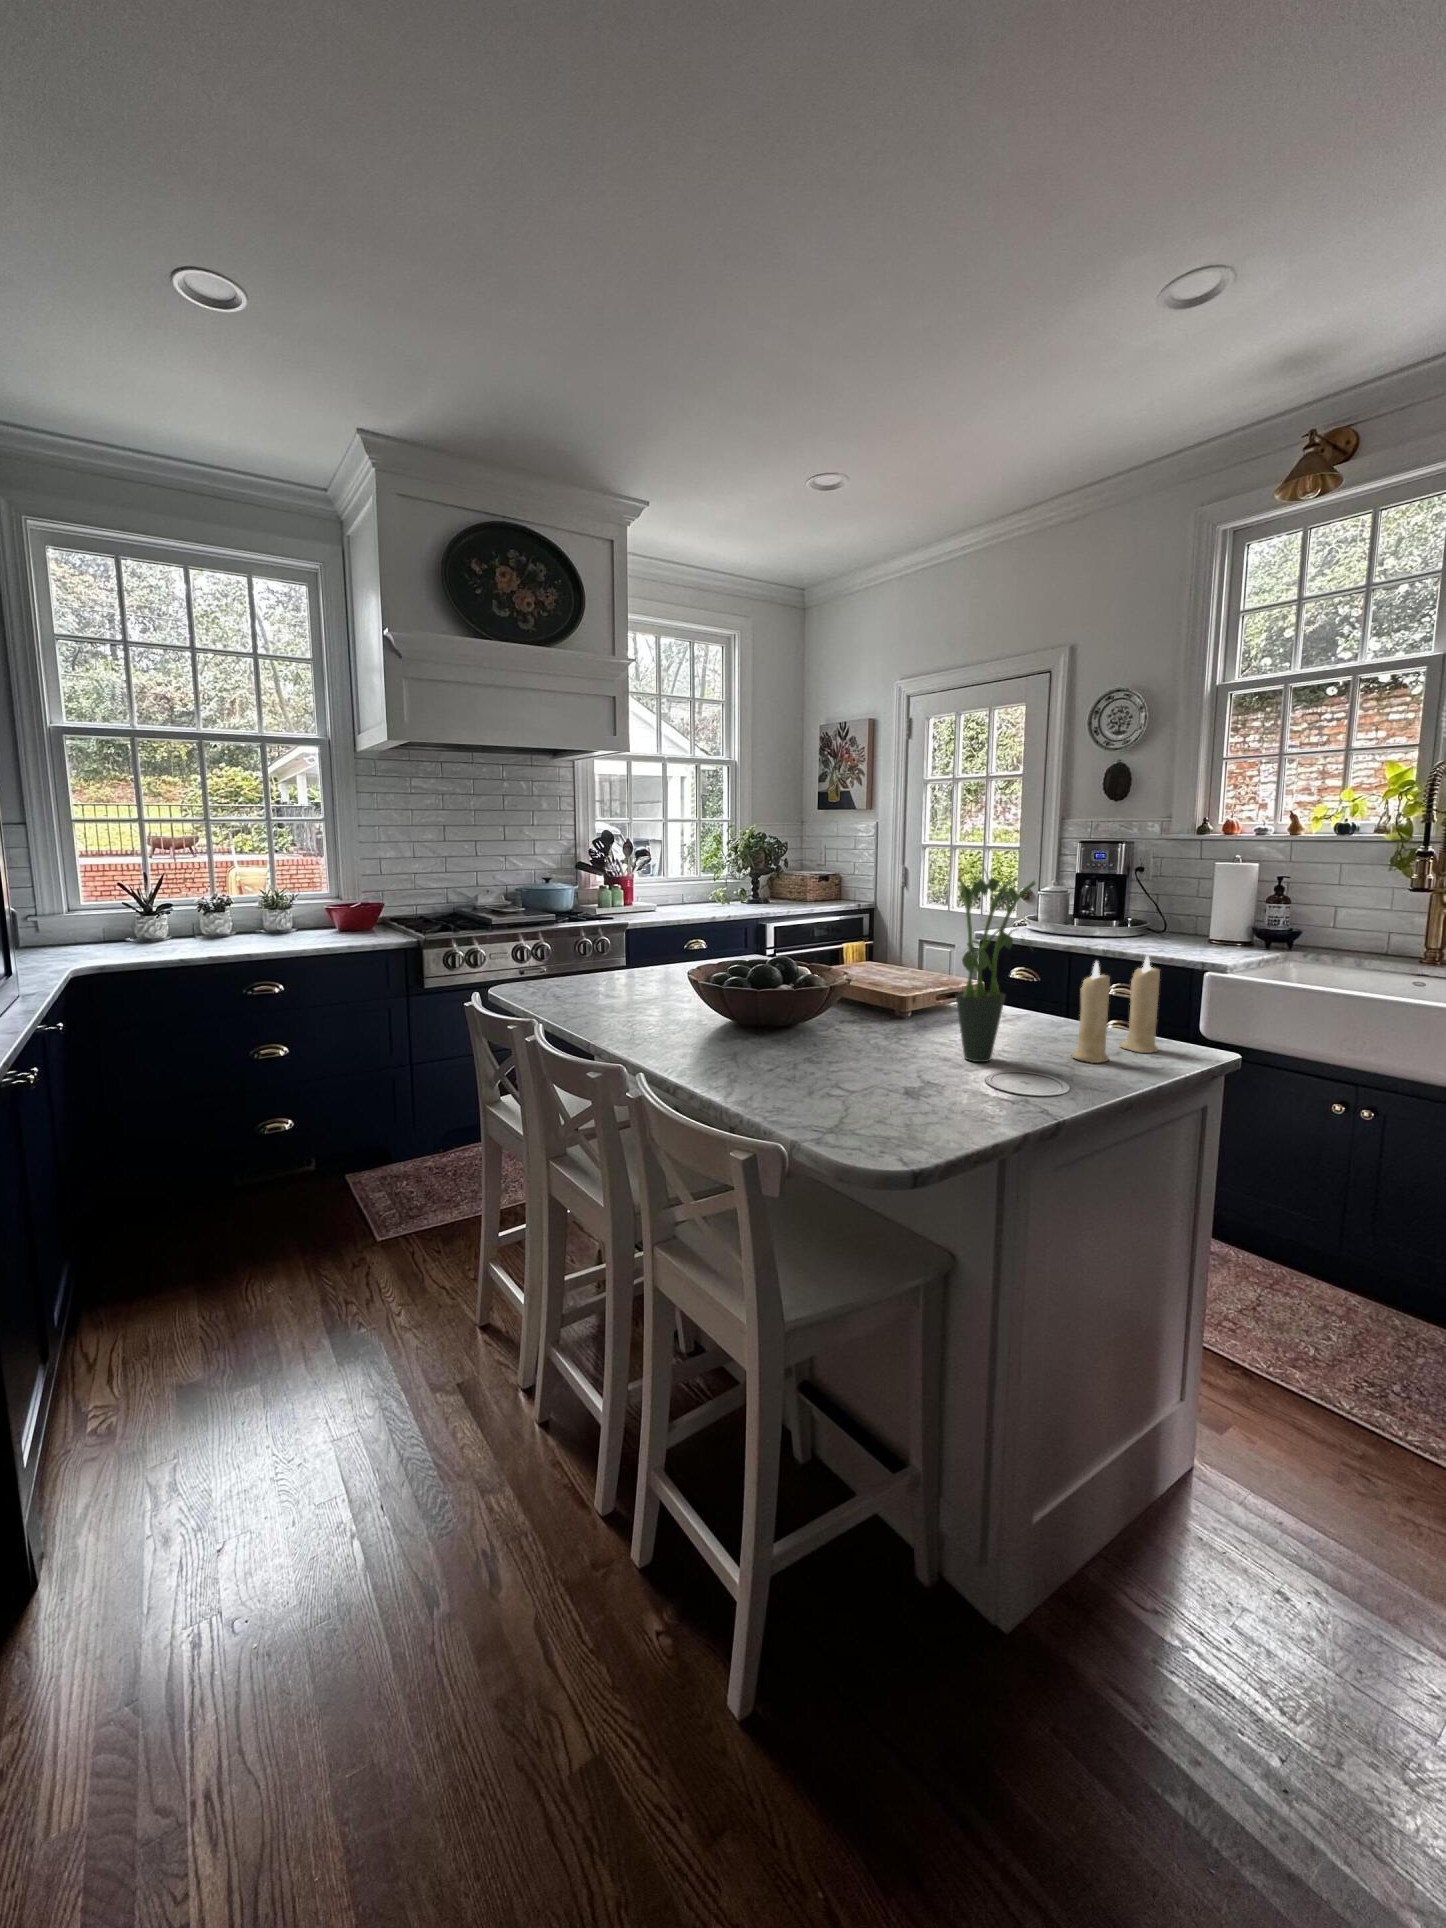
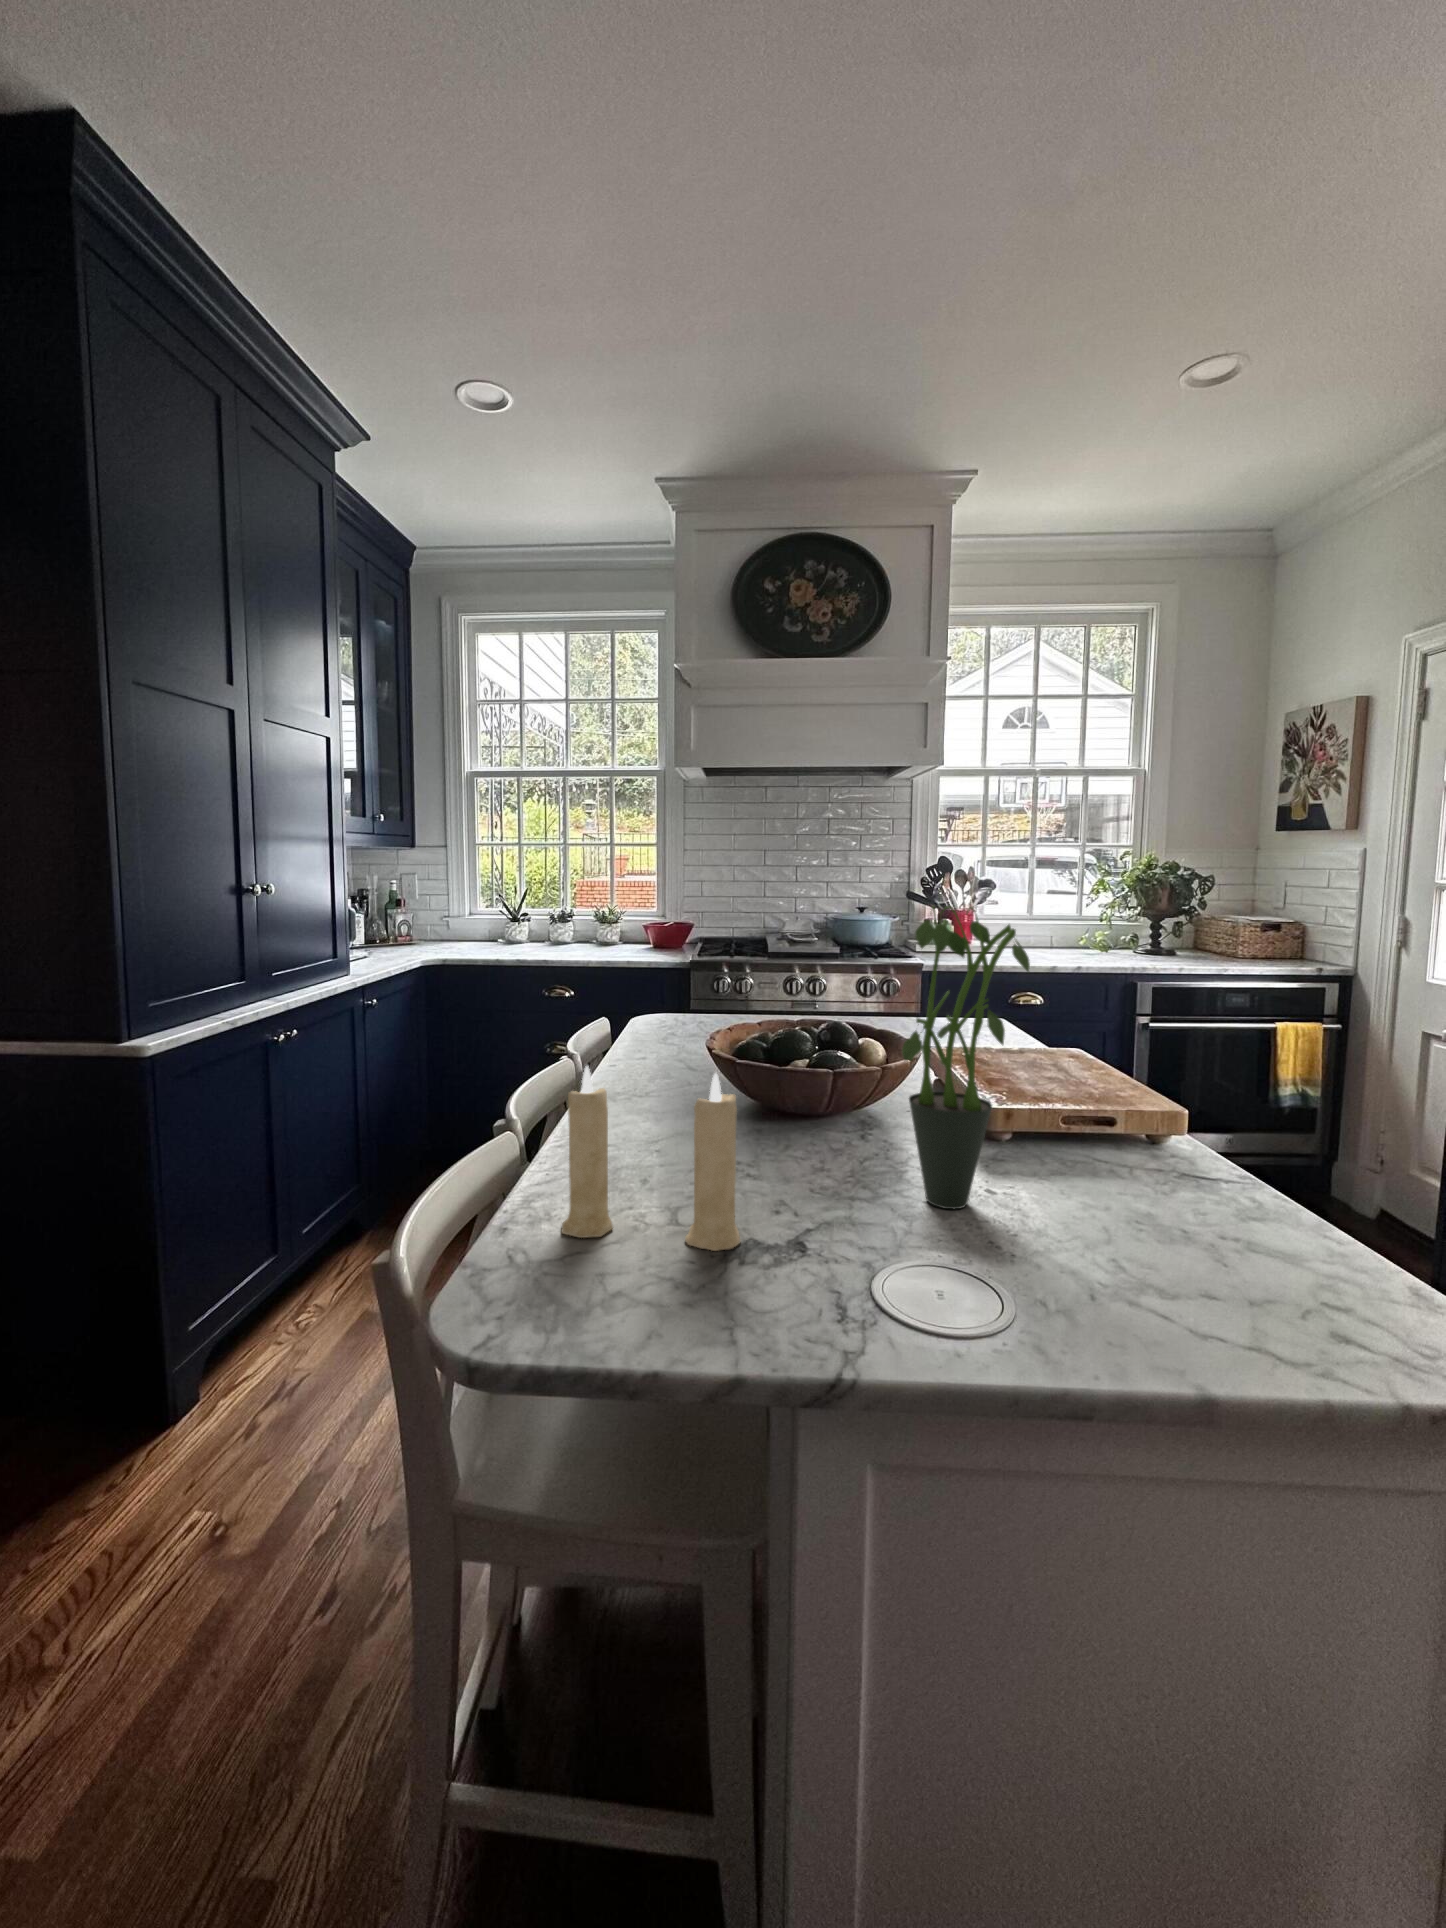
candle: present [1071,956,1160,1063] -> present [562,1066,741,1251]

